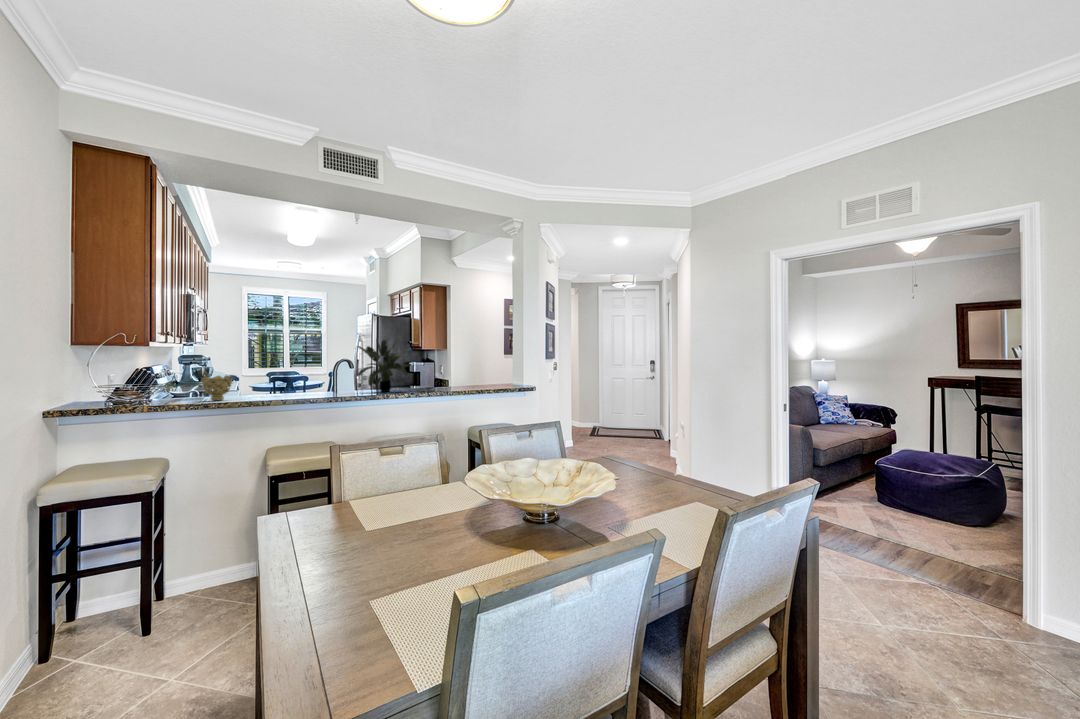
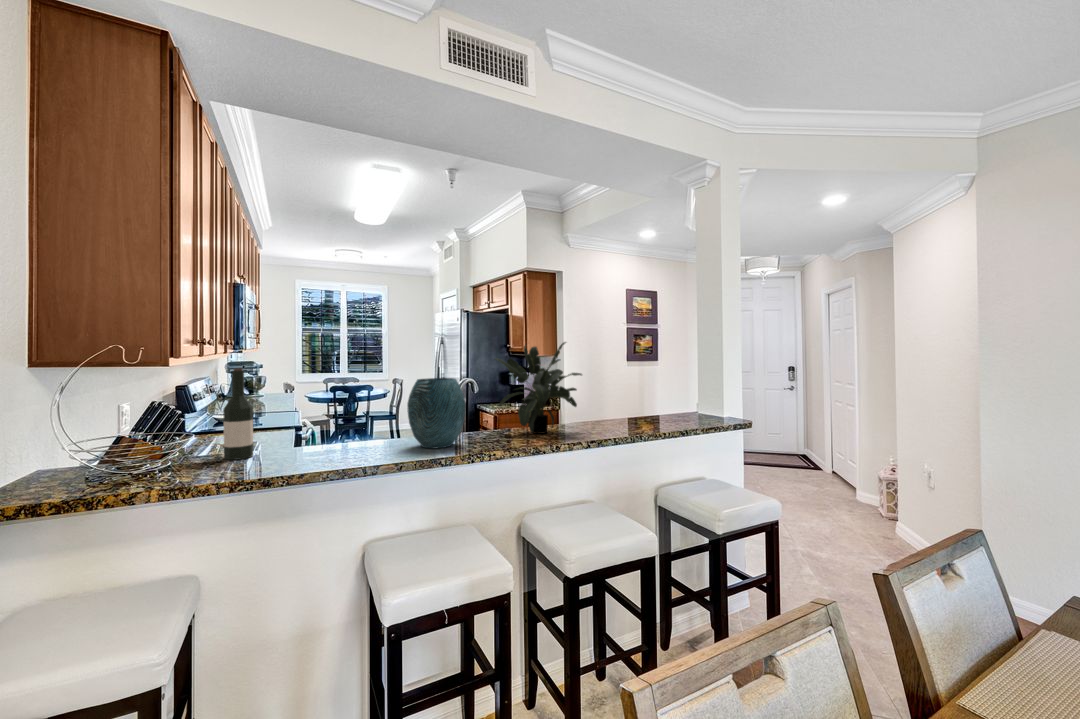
wine bottle: none [181,350,199,401] -> present [223,368,253,460]
vase: none [293,357,330,396] -> present [407,378,465,448]
decorative bowl: present [201,375,233,401] -> none [259,416,314,466]

